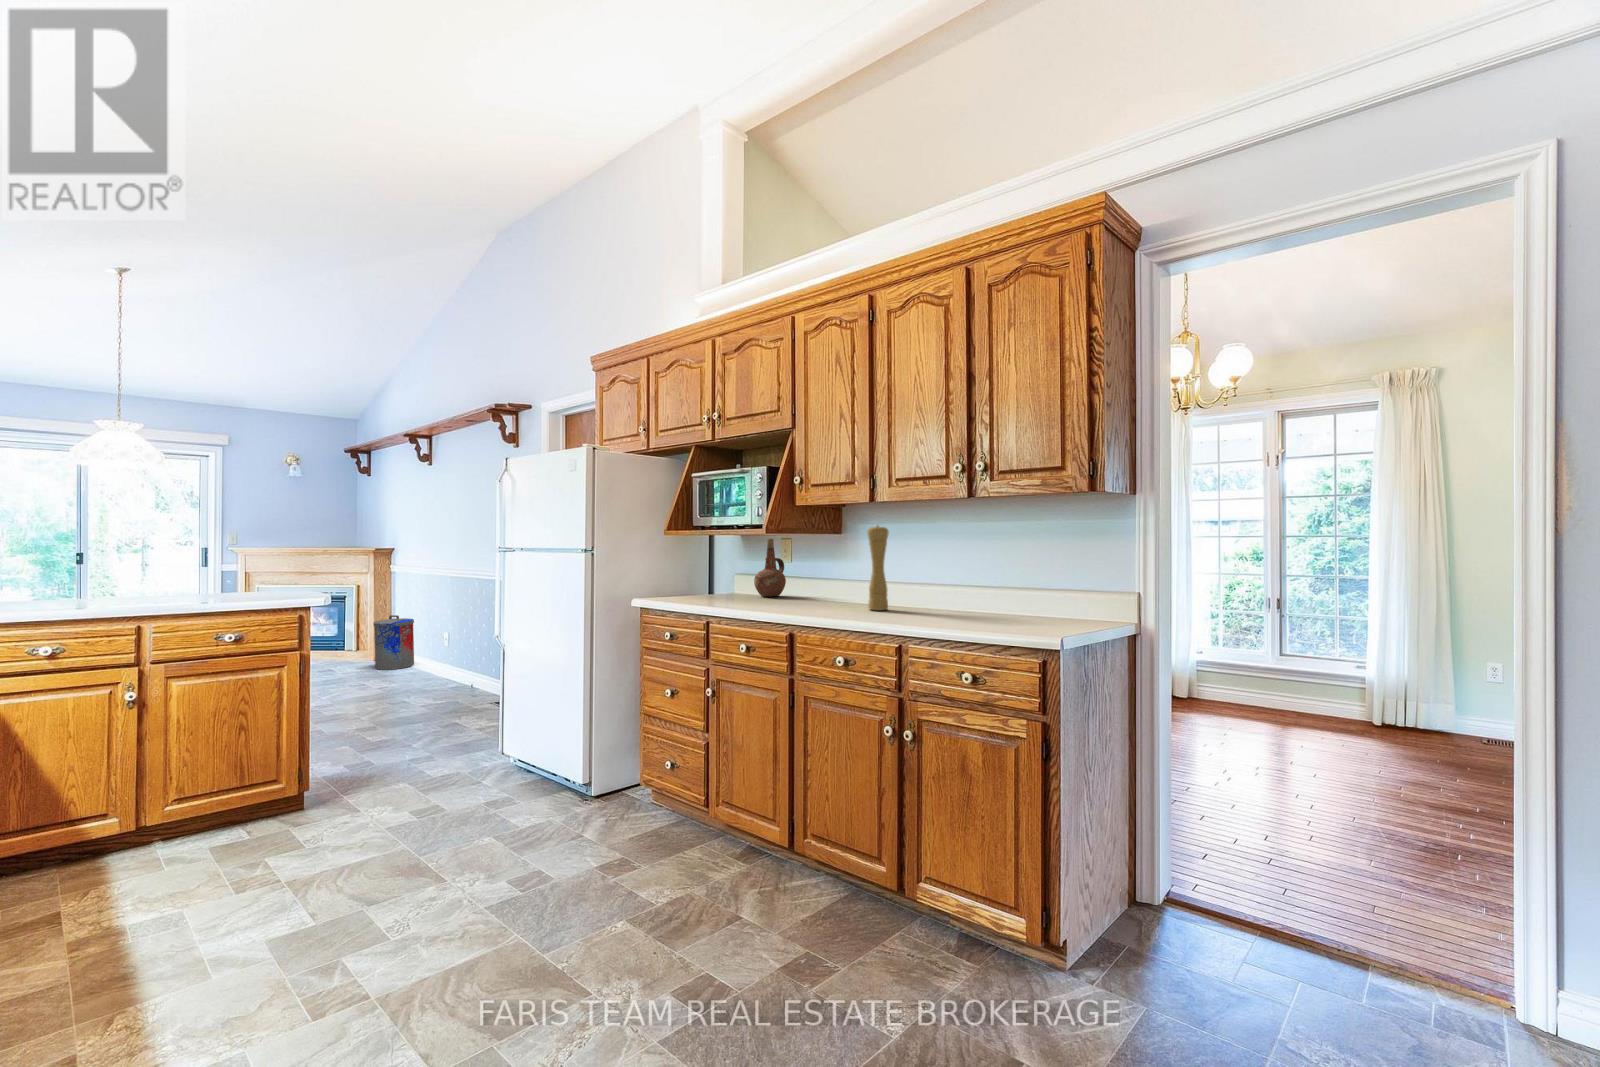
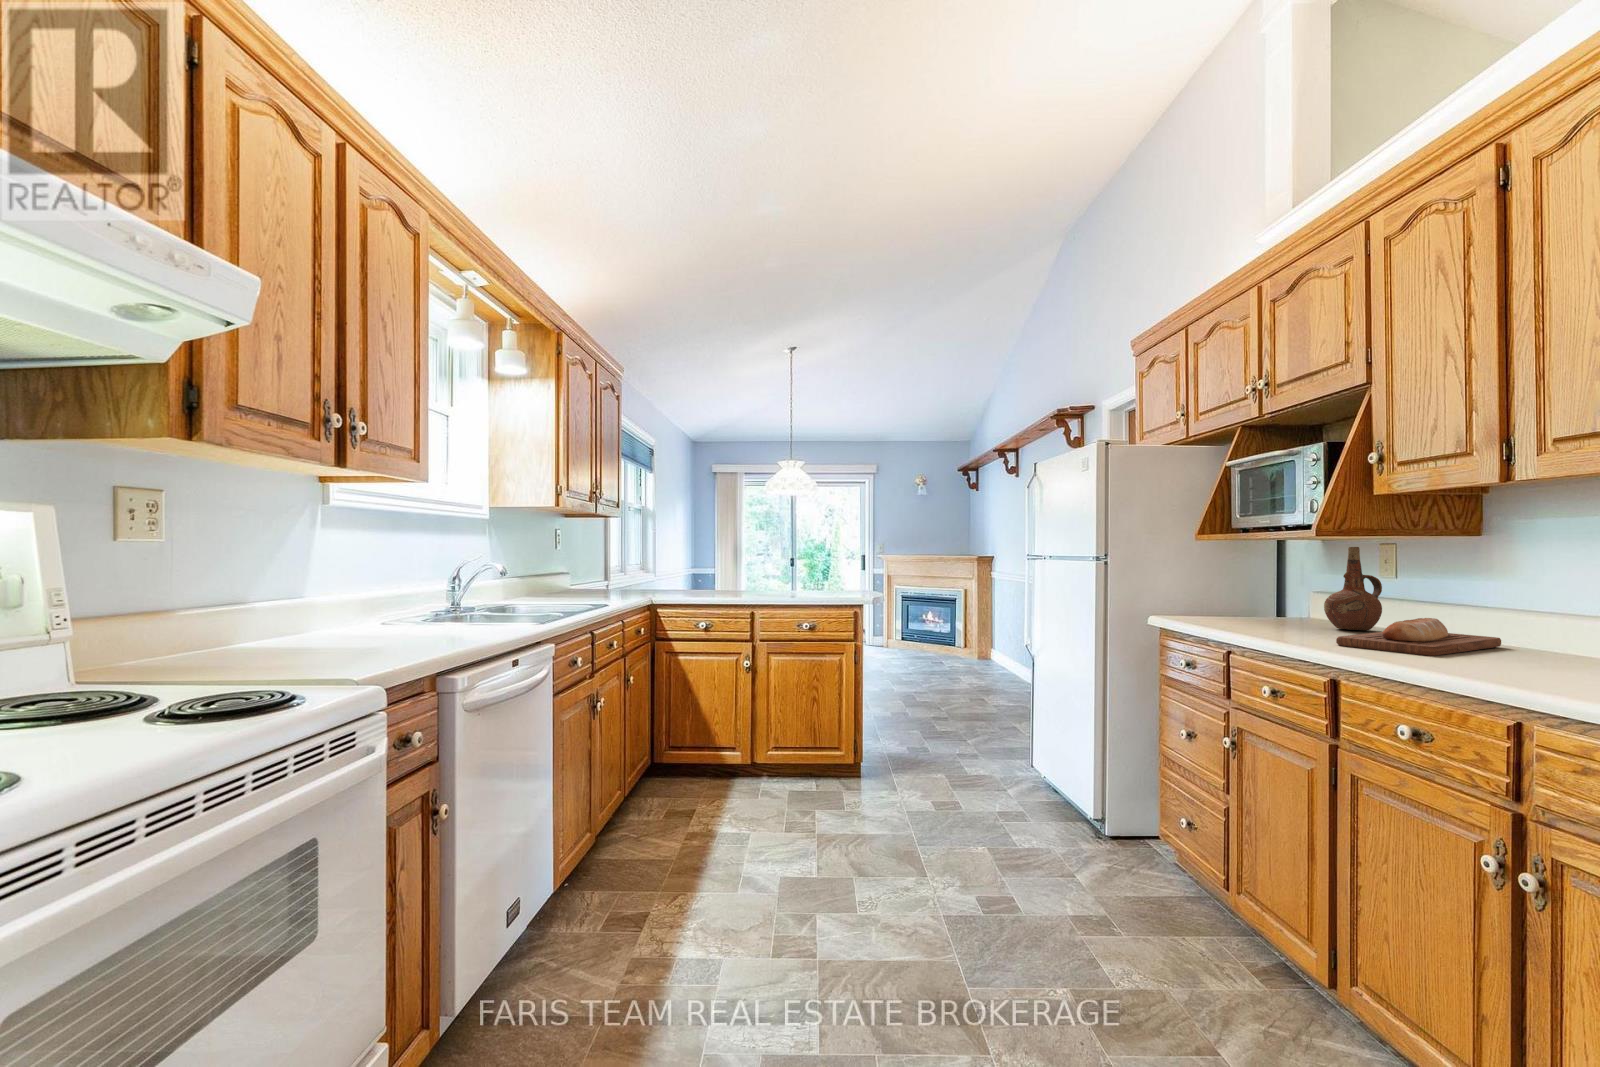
pepper mill: present [867,526,888,610] -> none [1497,522,1548,667]
bread loaf: none [783,585,851,610] -> present [1336,618,1501,656]
trash can: present [374,615,414,670] -> none [971,619,1004,670]

